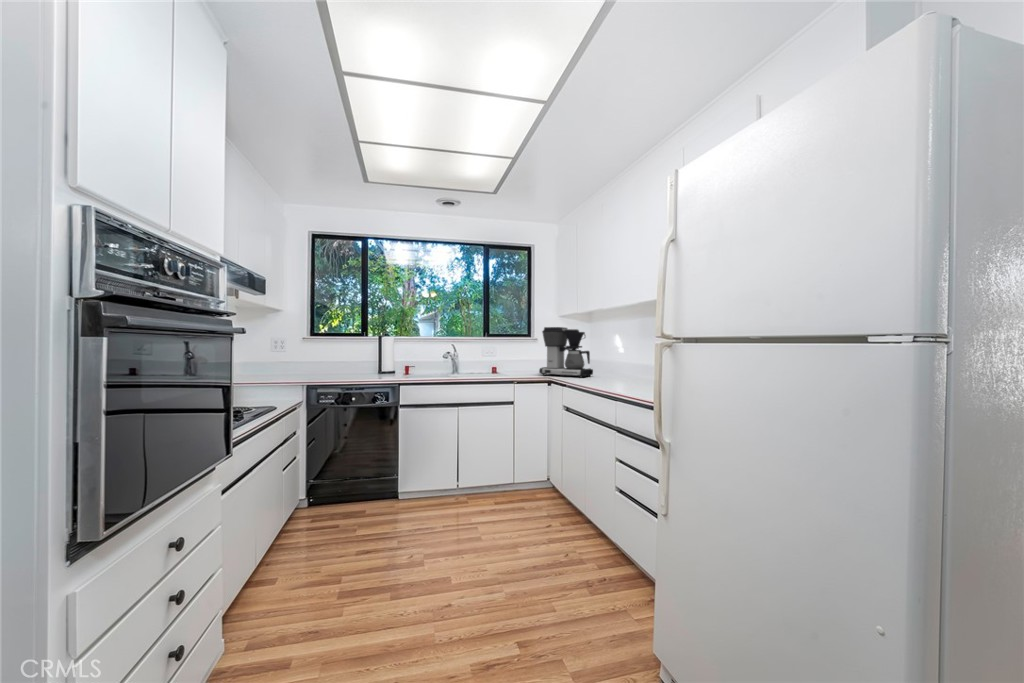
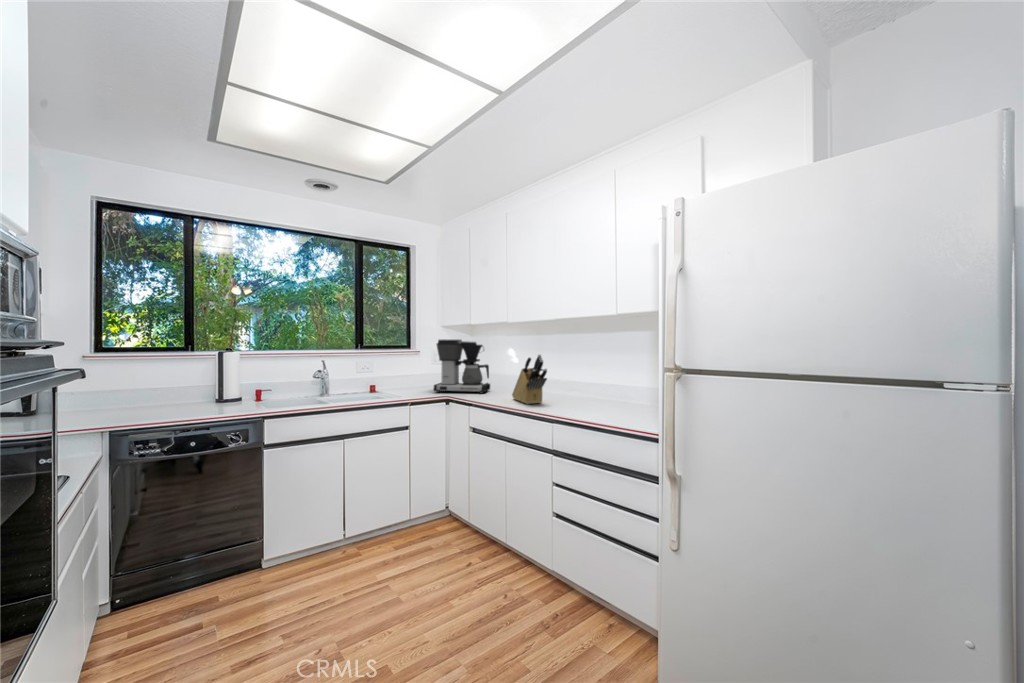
knife block: none [602,338,628,386] -> present [512,355,547,404]

